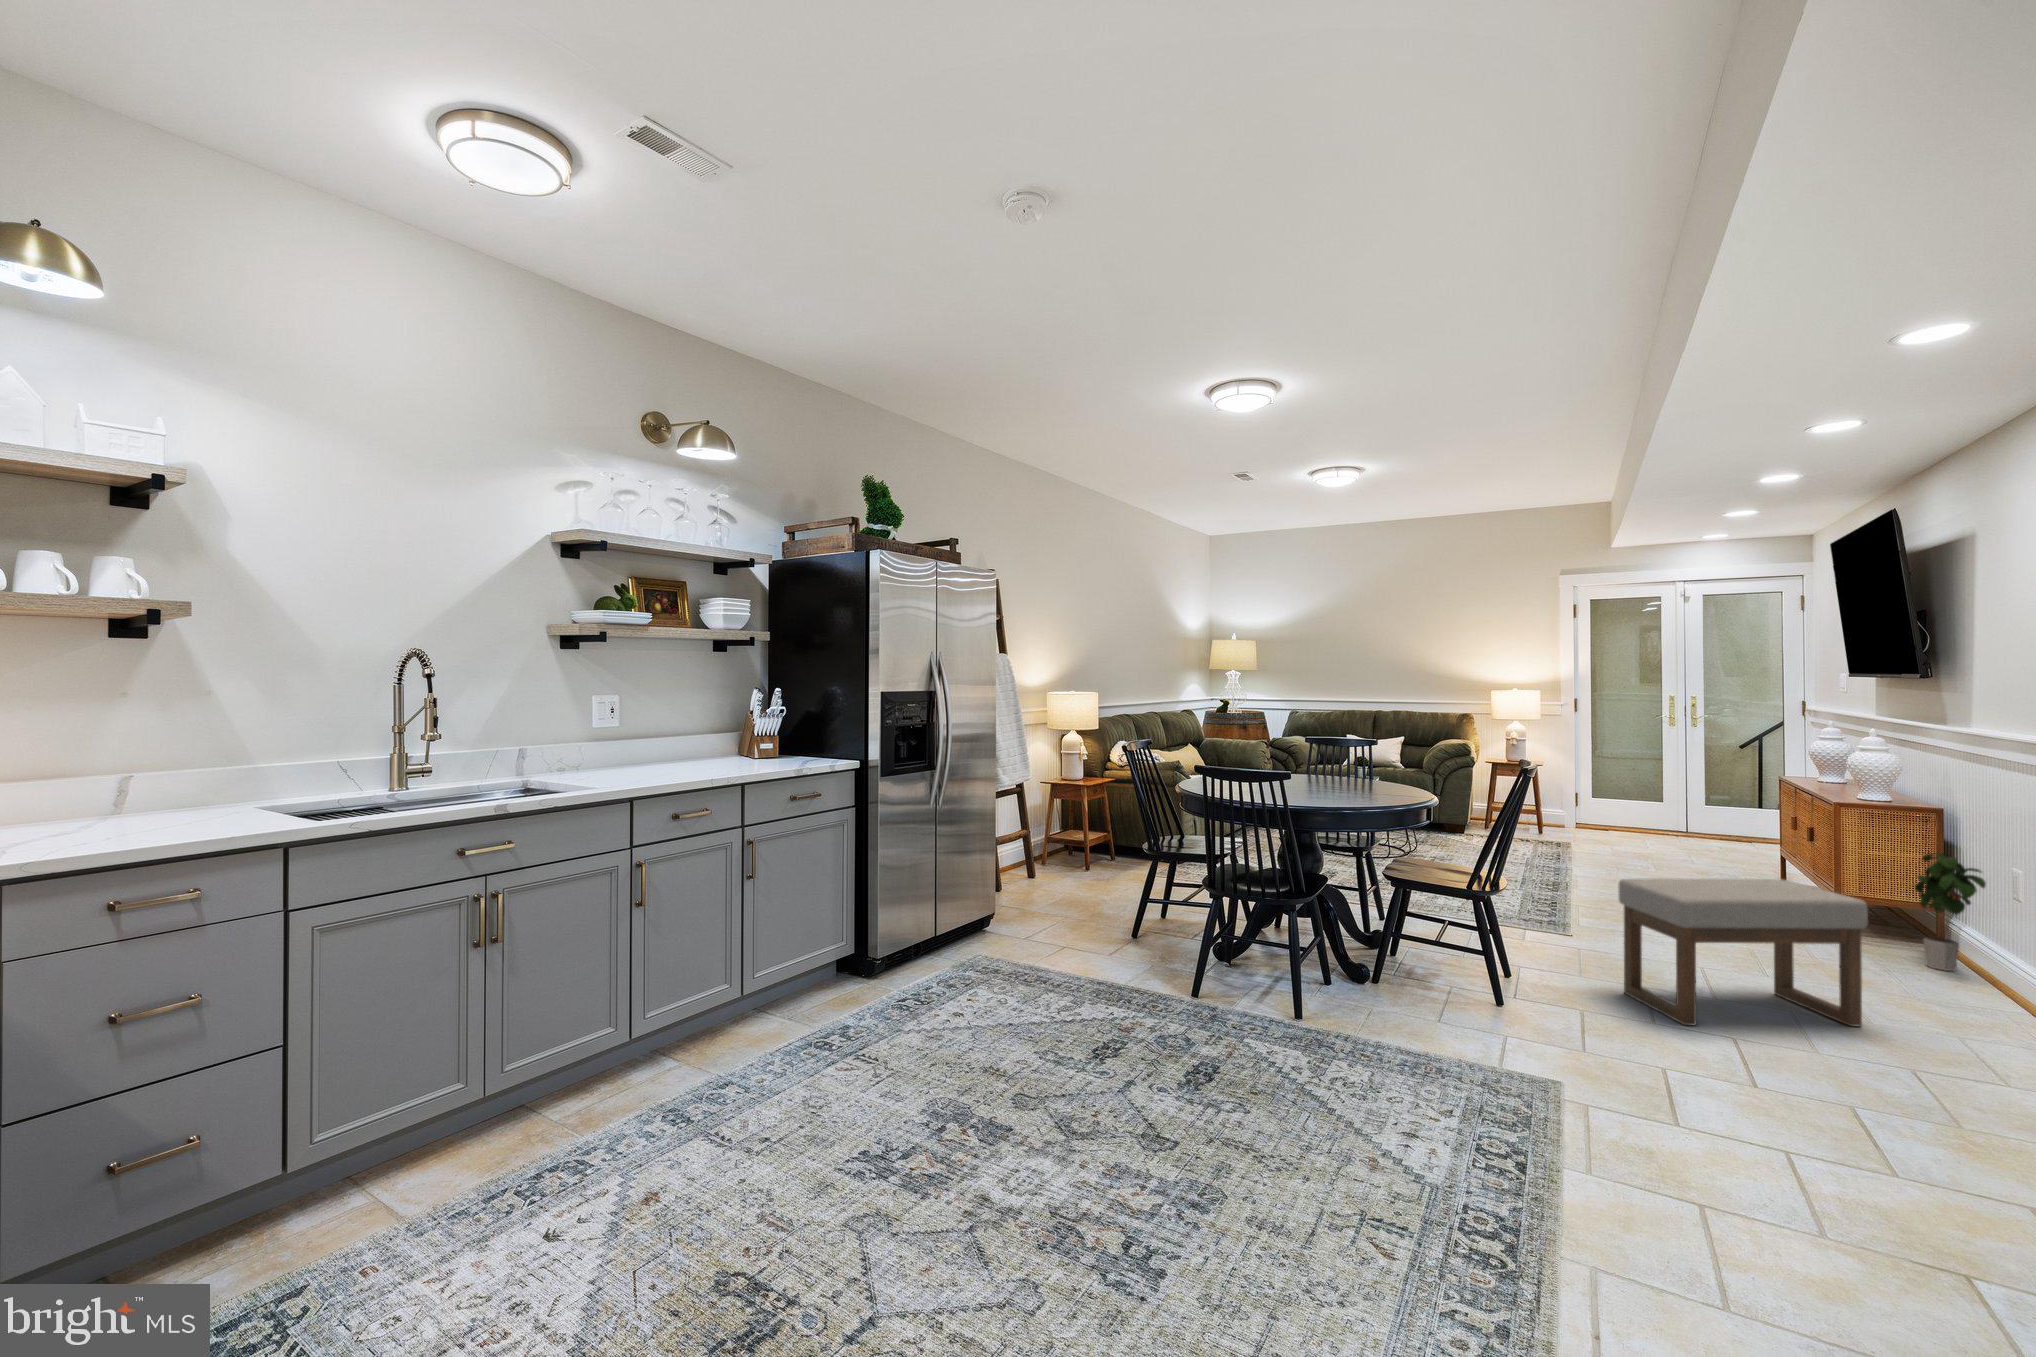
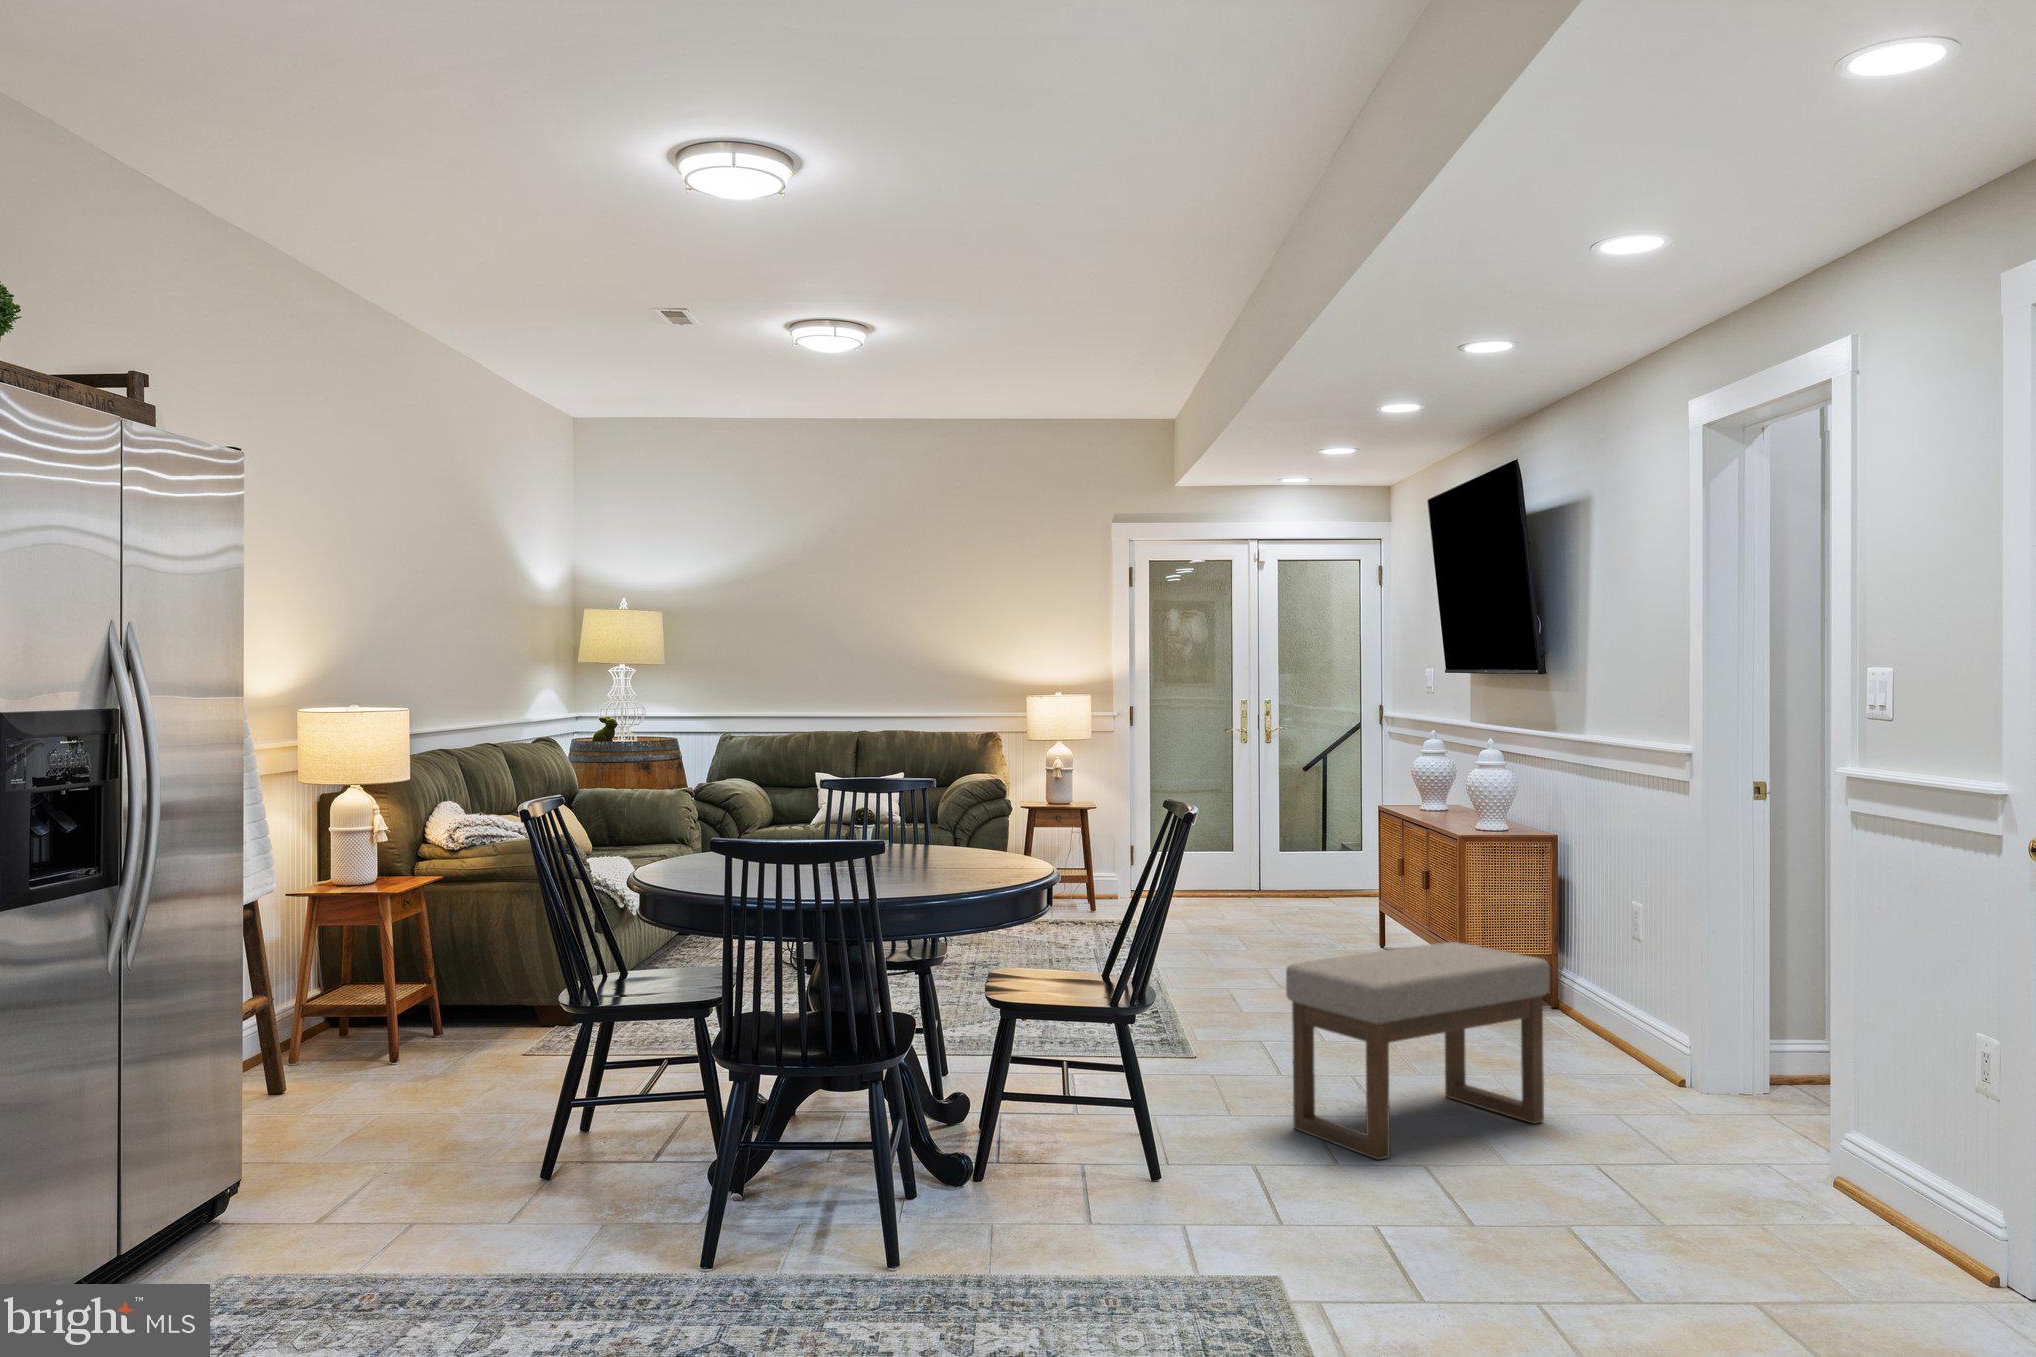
potted plant: present [1915,853,1986,971] -> none [1547,889,1619,1035]

